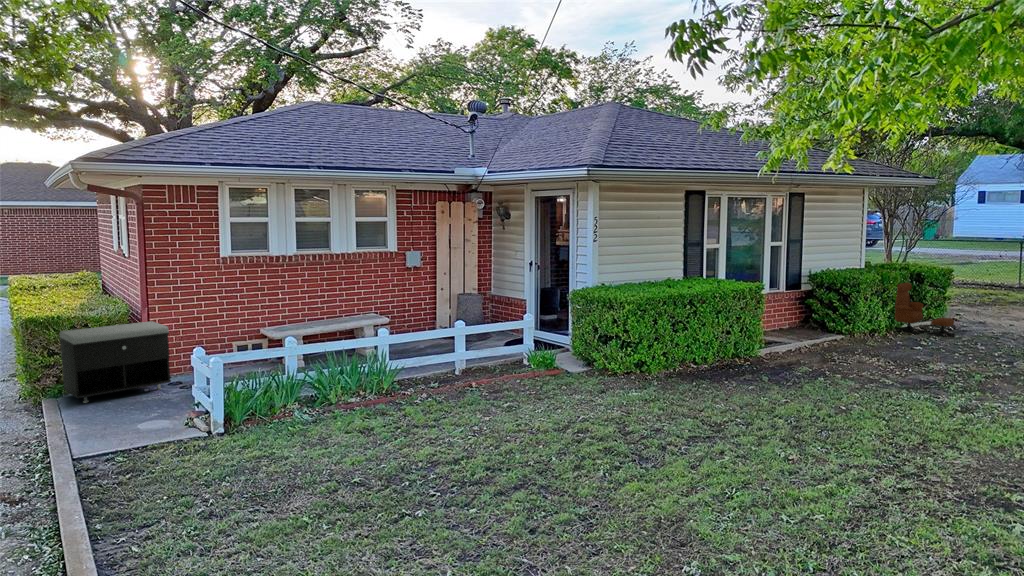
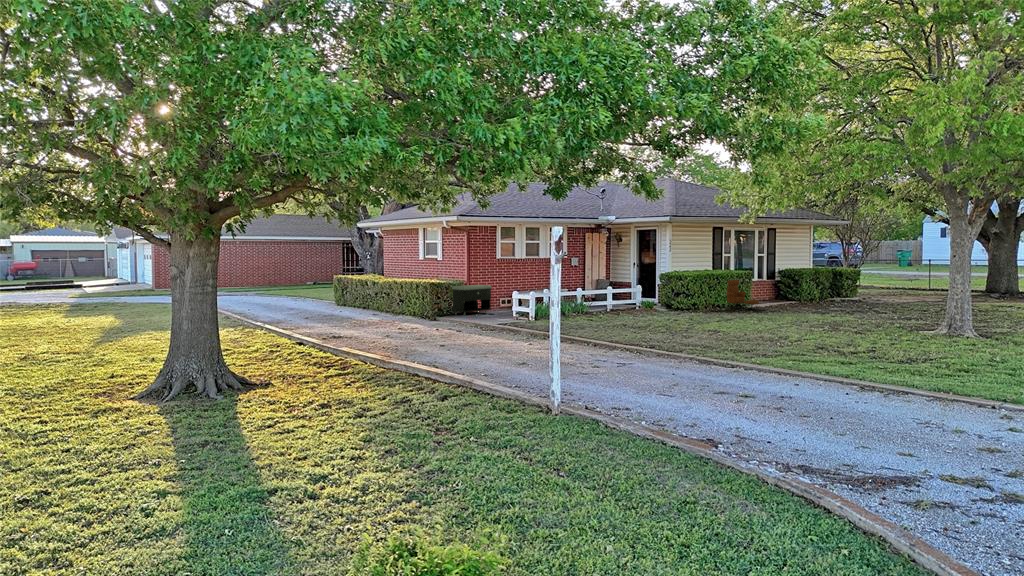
lounge chair: present [895,283,955,337] -> present [726,280,759,311]

